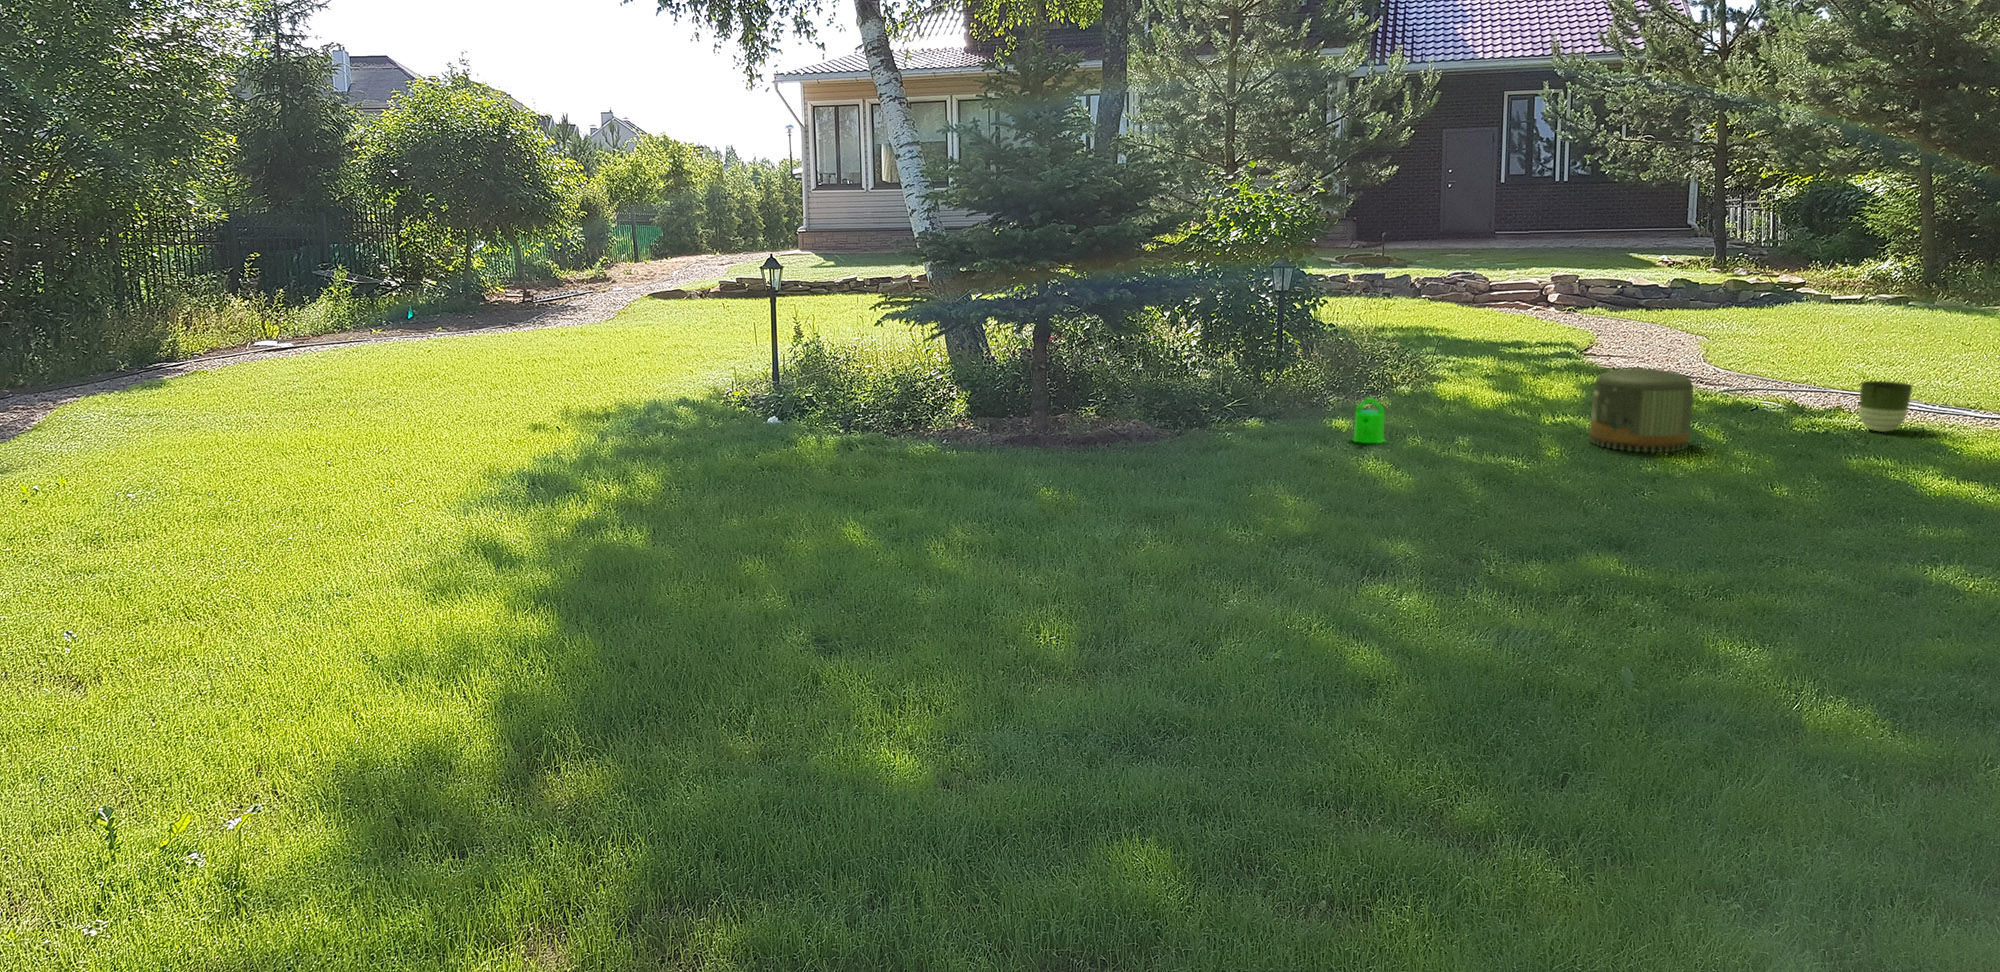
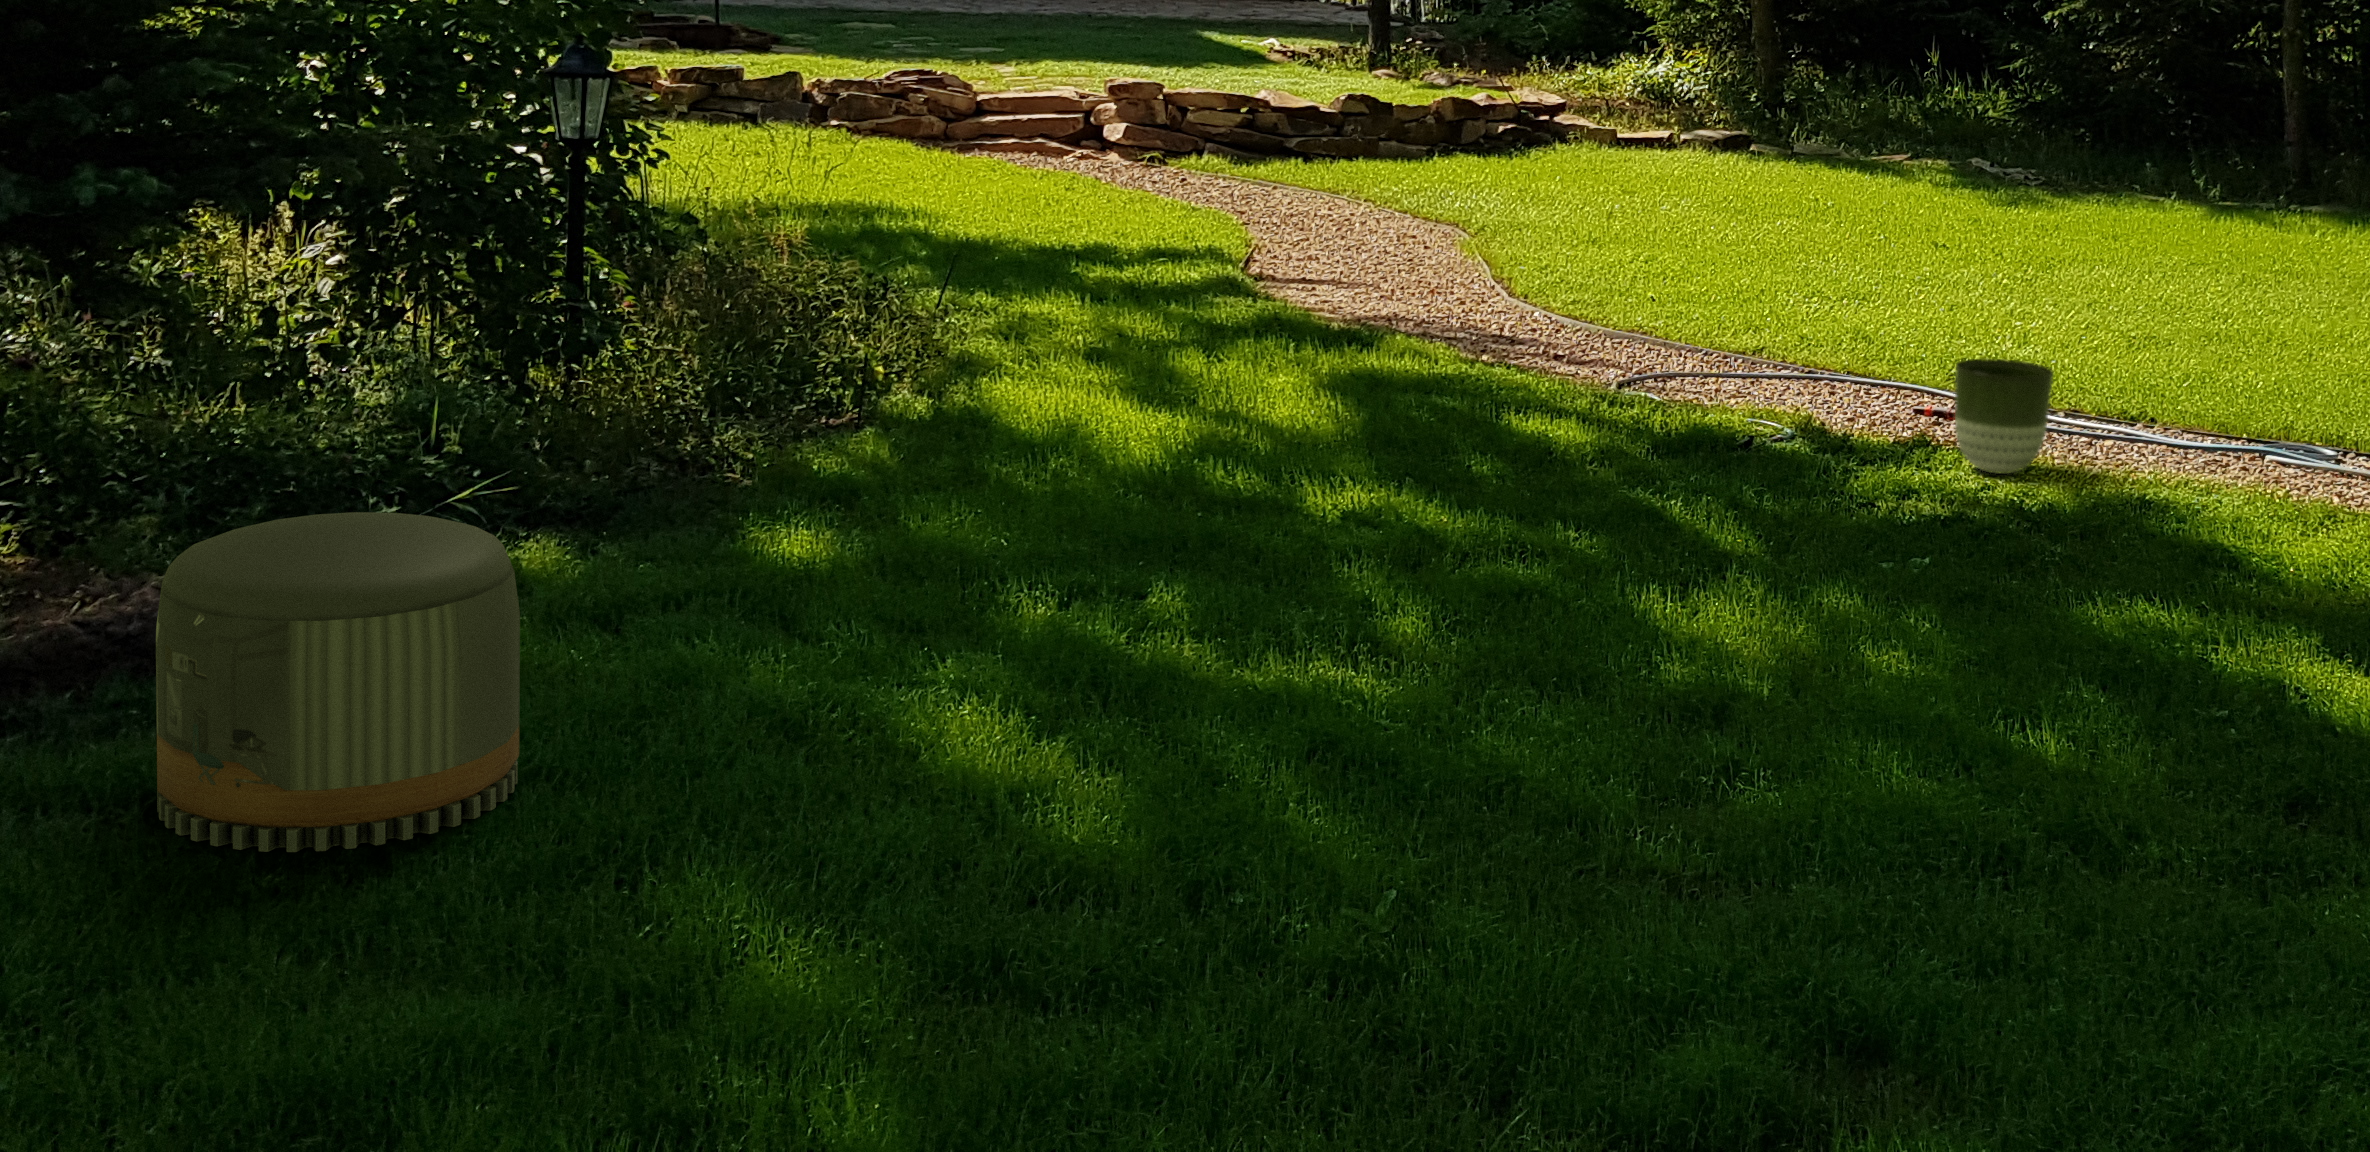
pouf: present [1589,368,1693,452] -> present [156,512,520,852]
watering can: present [1353,398,1386,443] -> none [844,478,948,616]

